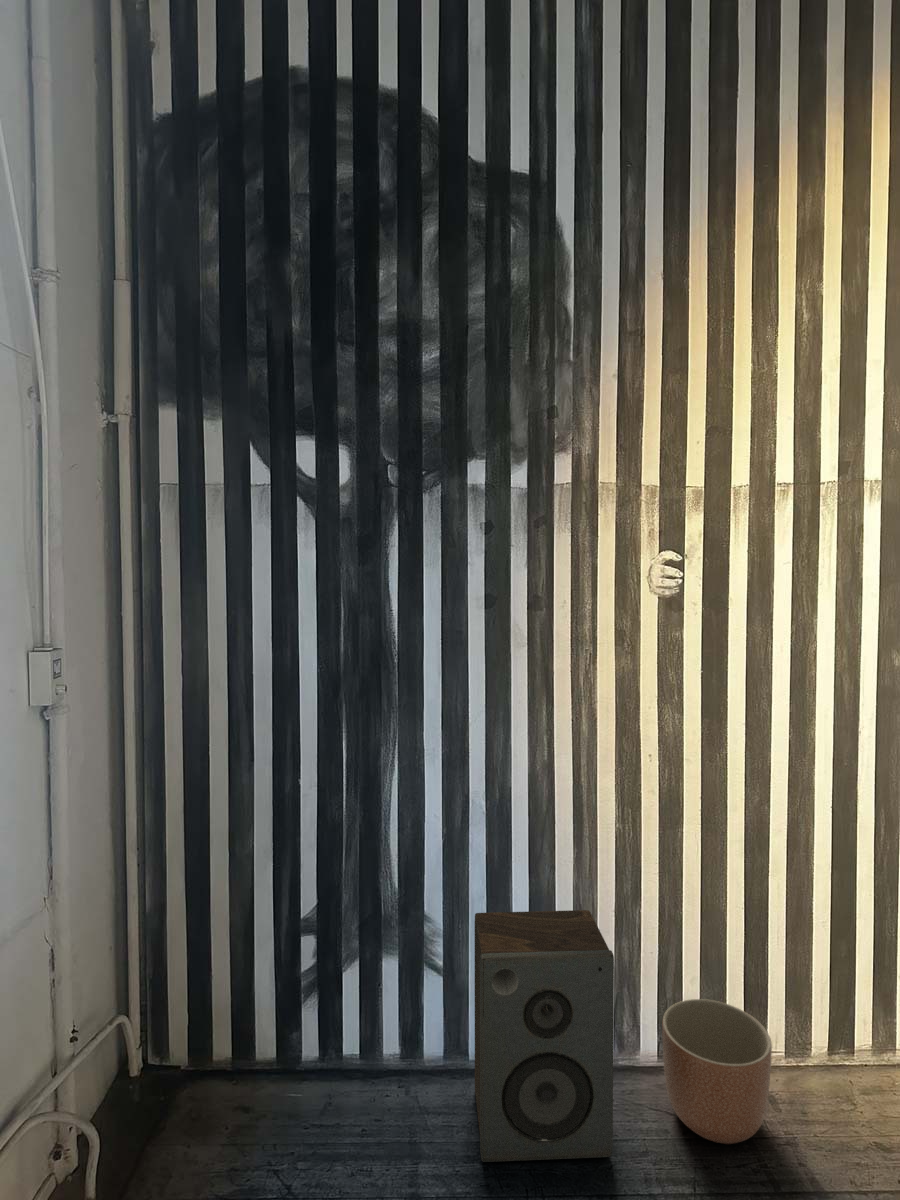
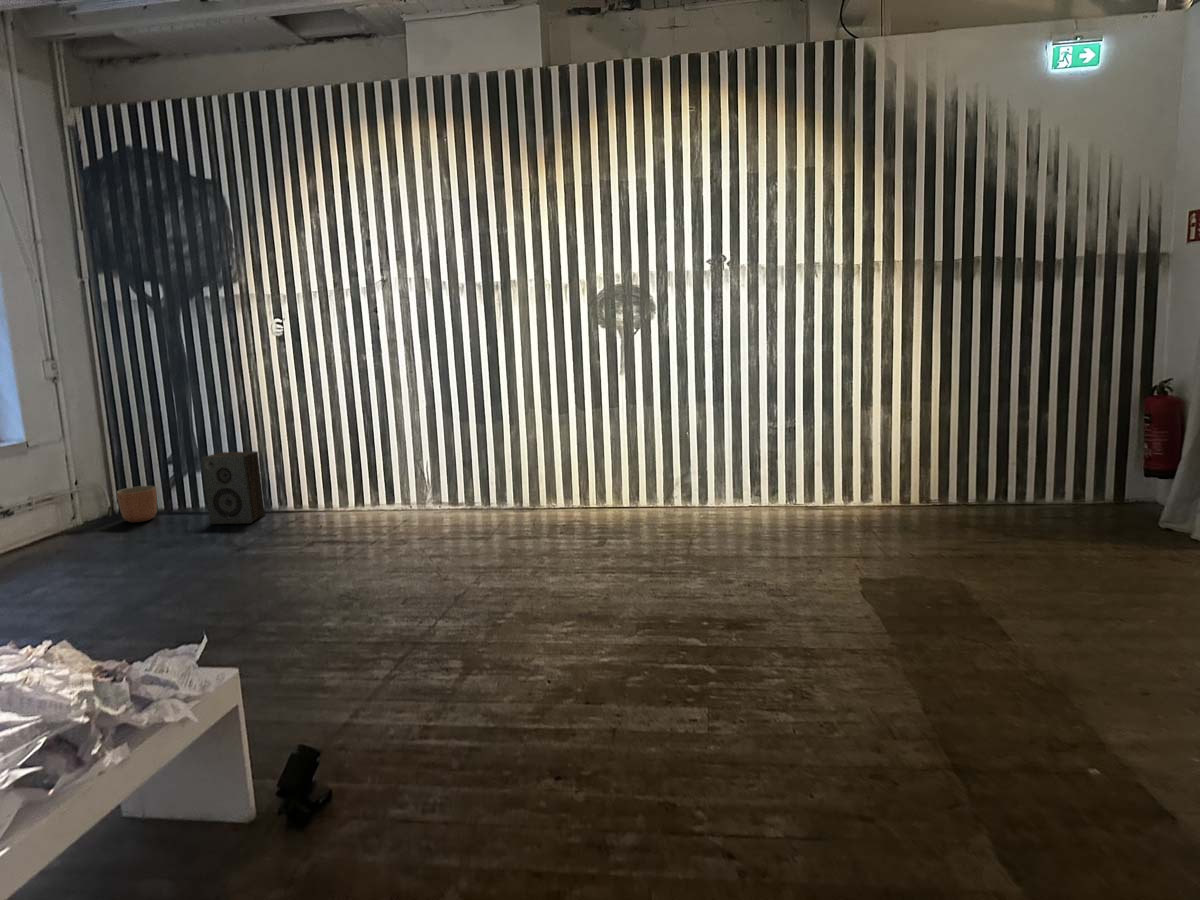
planter: present [662,999,772,1144] -> present [117,486,157,522]

